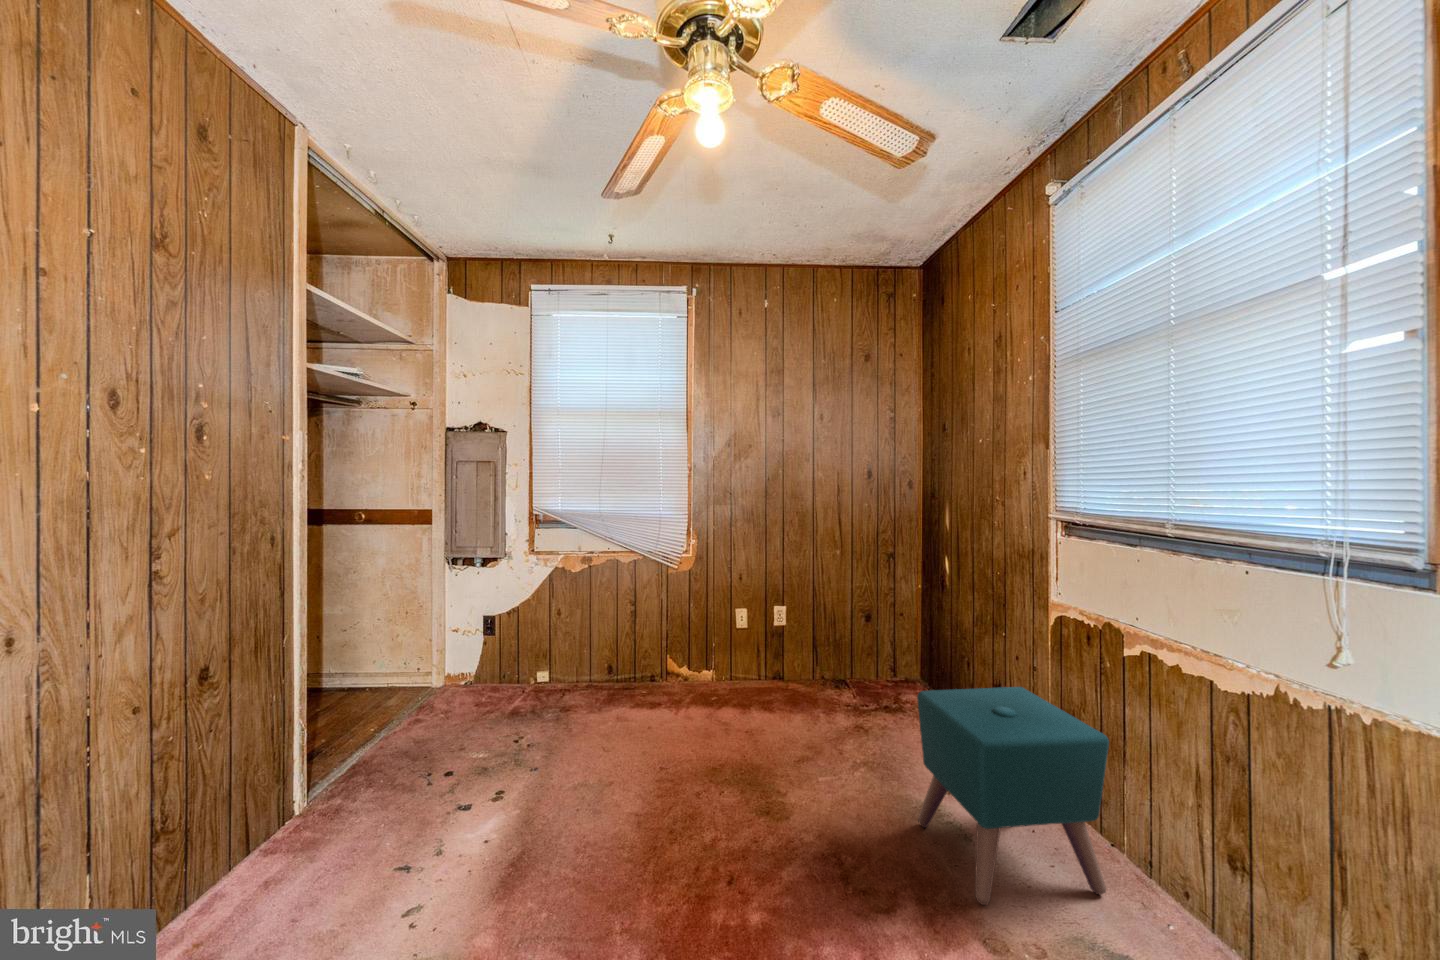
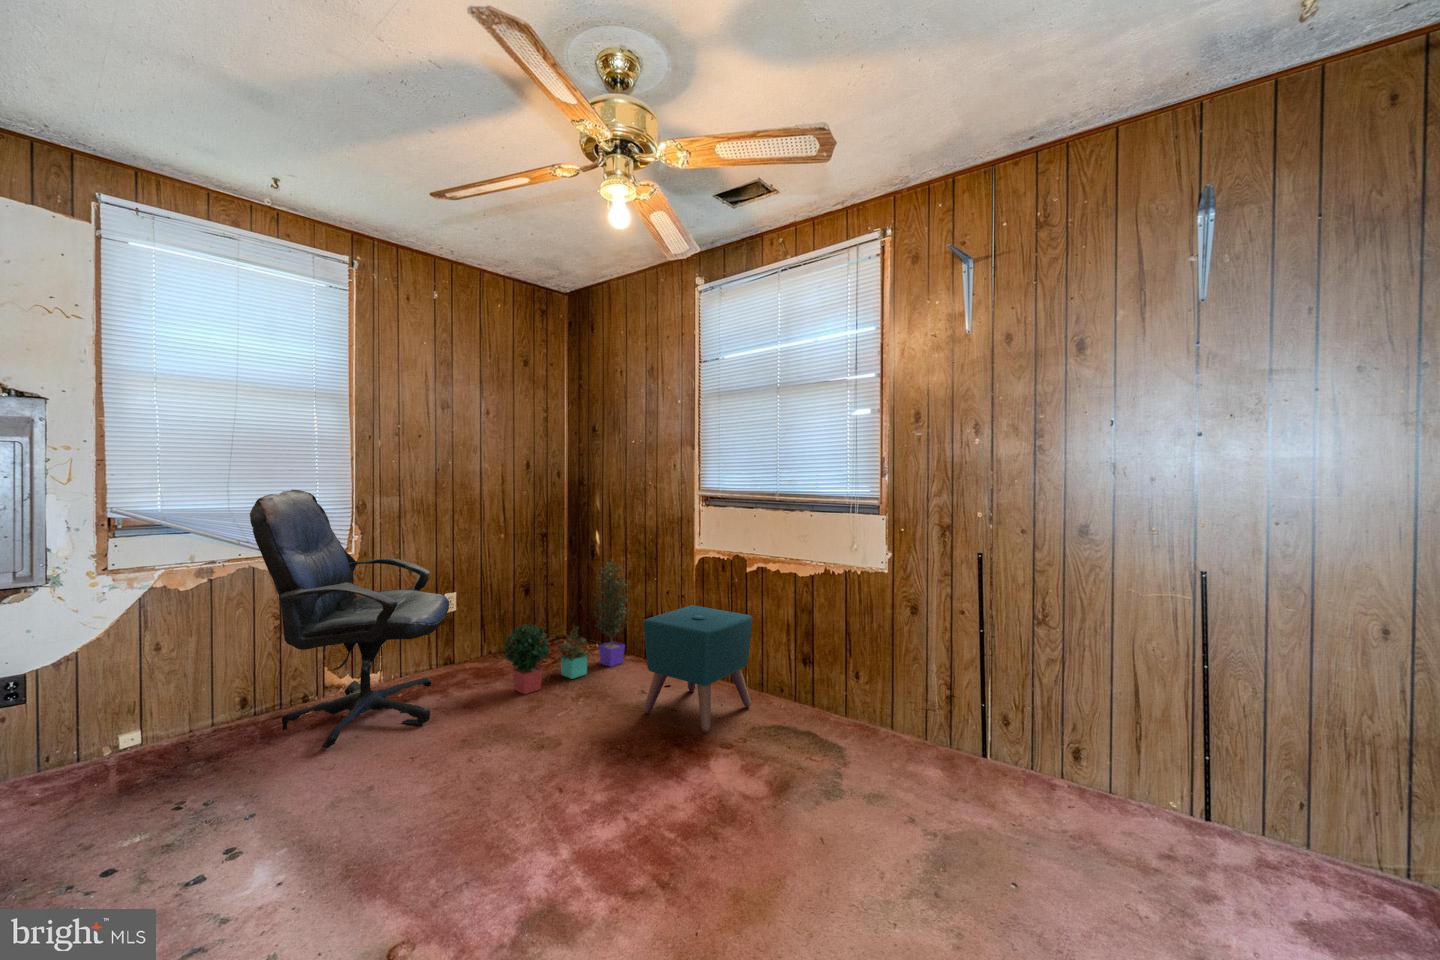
office chair: none [583,496,747,735] -> present [250,490,449,749]
potted plant: none [791,595,971,738] -> present [503,561,630,694]

